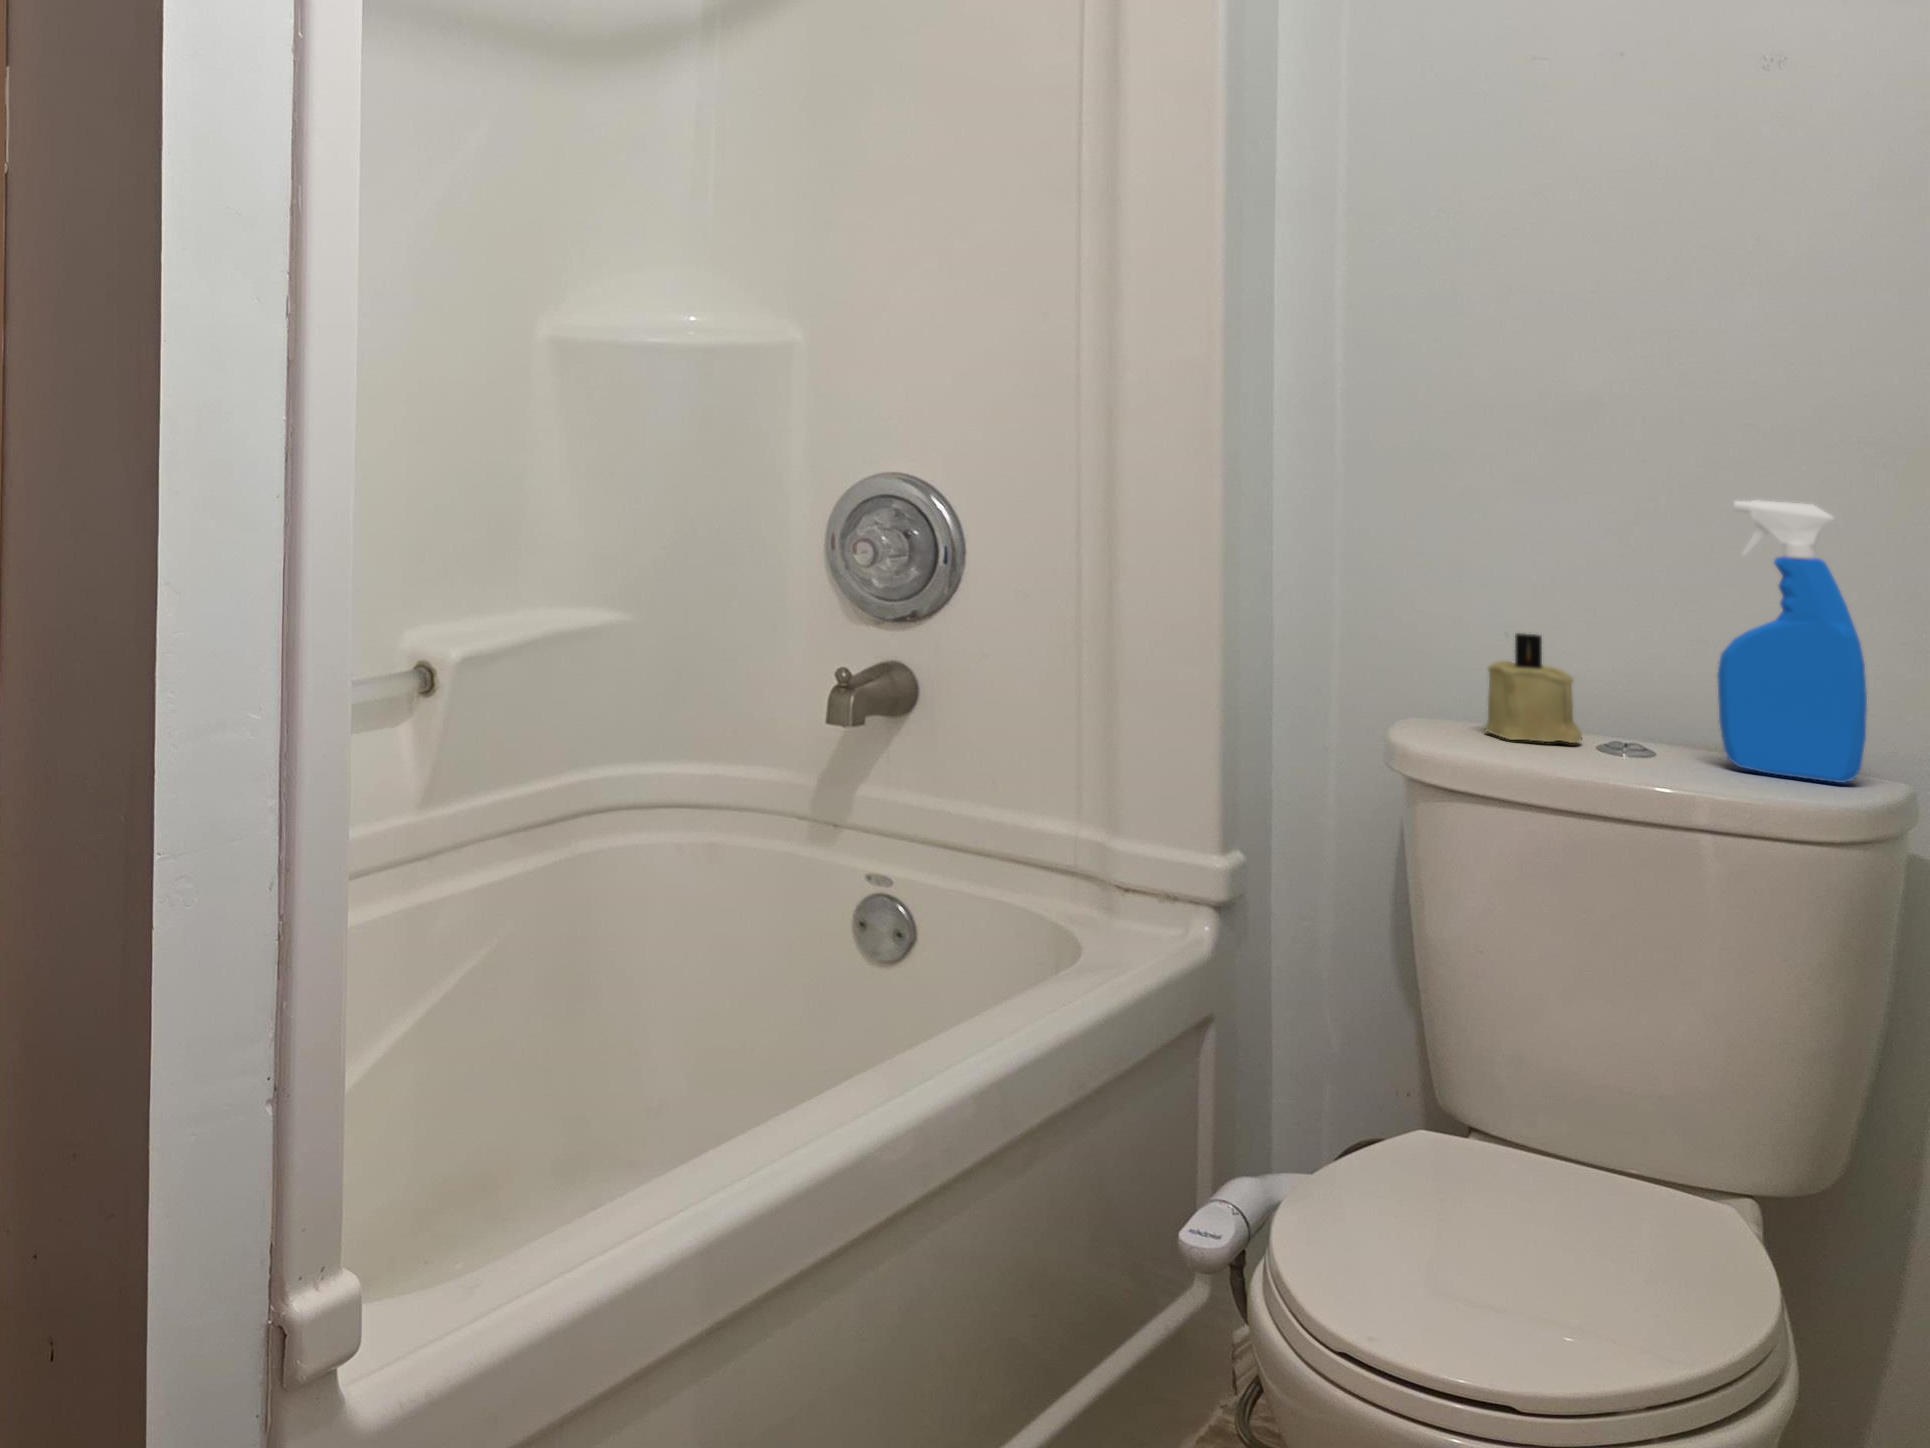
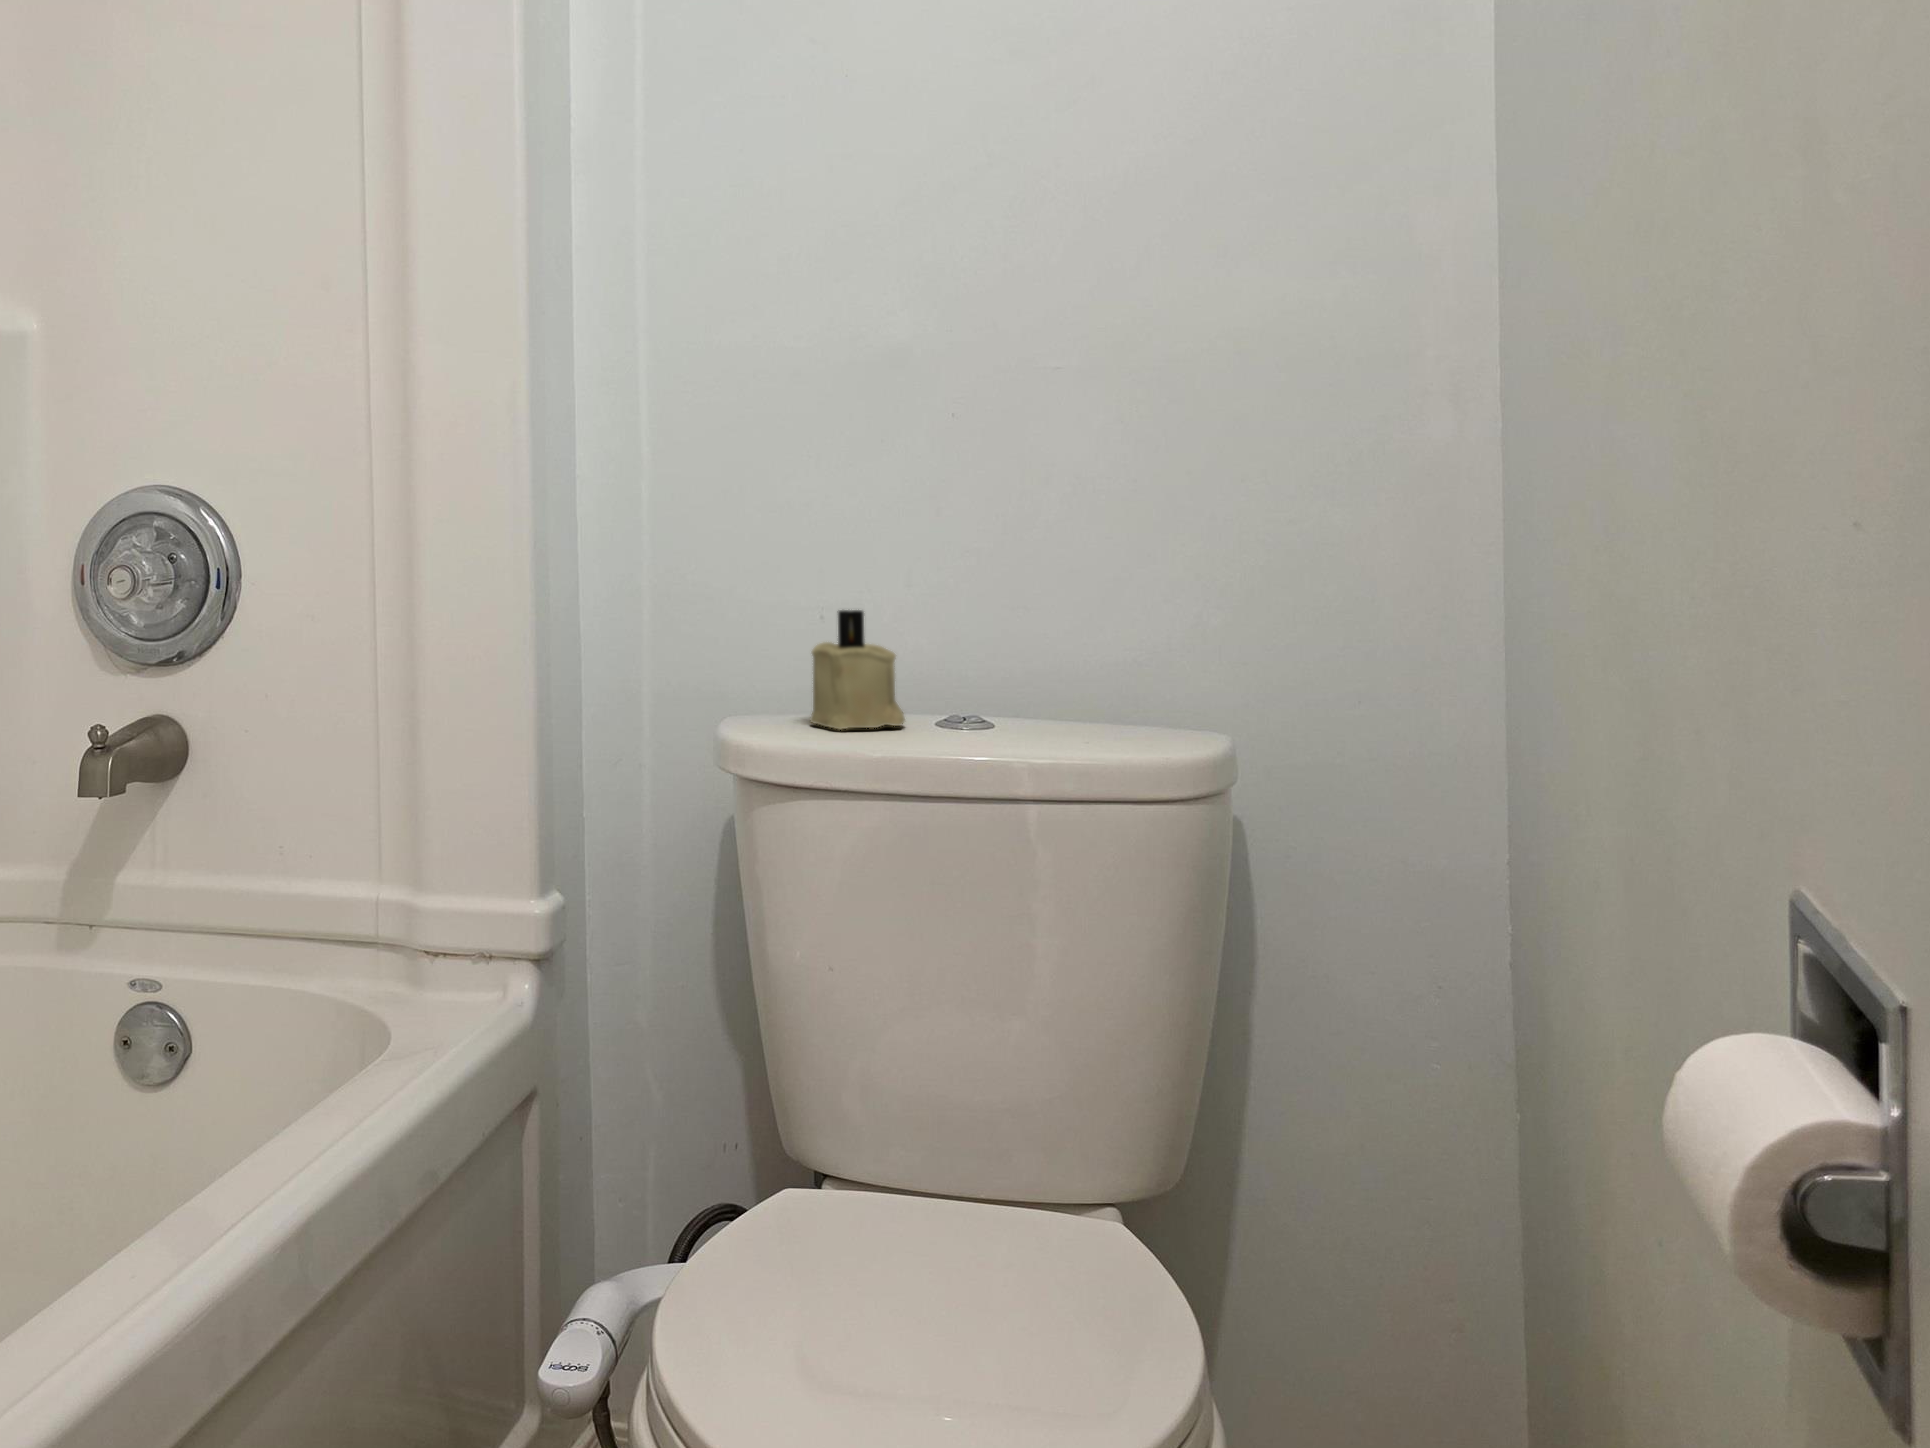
spray bottle: present [1718,500,1867,783] -> none [1036,444,1175,739]

